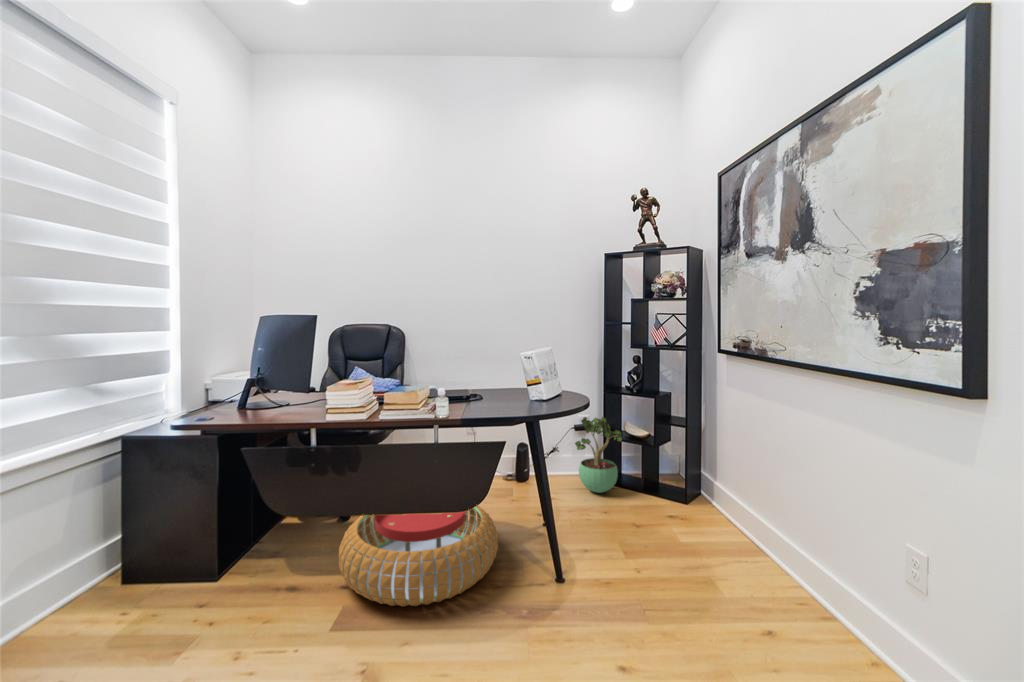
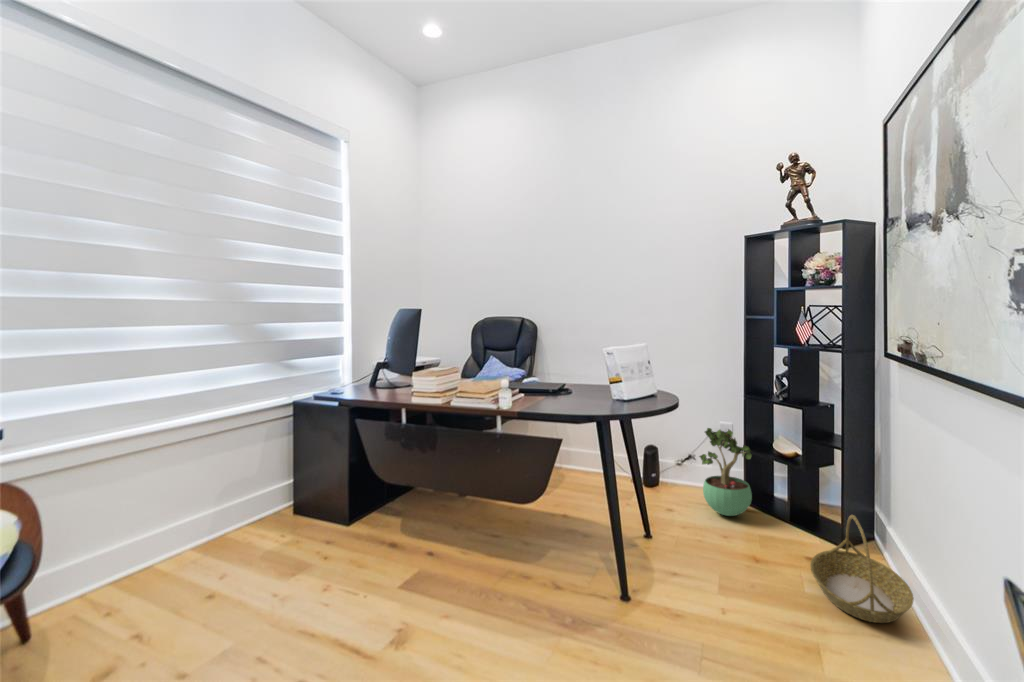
basket: none [681,476,755,555] -> present [810,515,914,623]
pouf: present [339,505,498,607] -> none [434,488,577,587]

